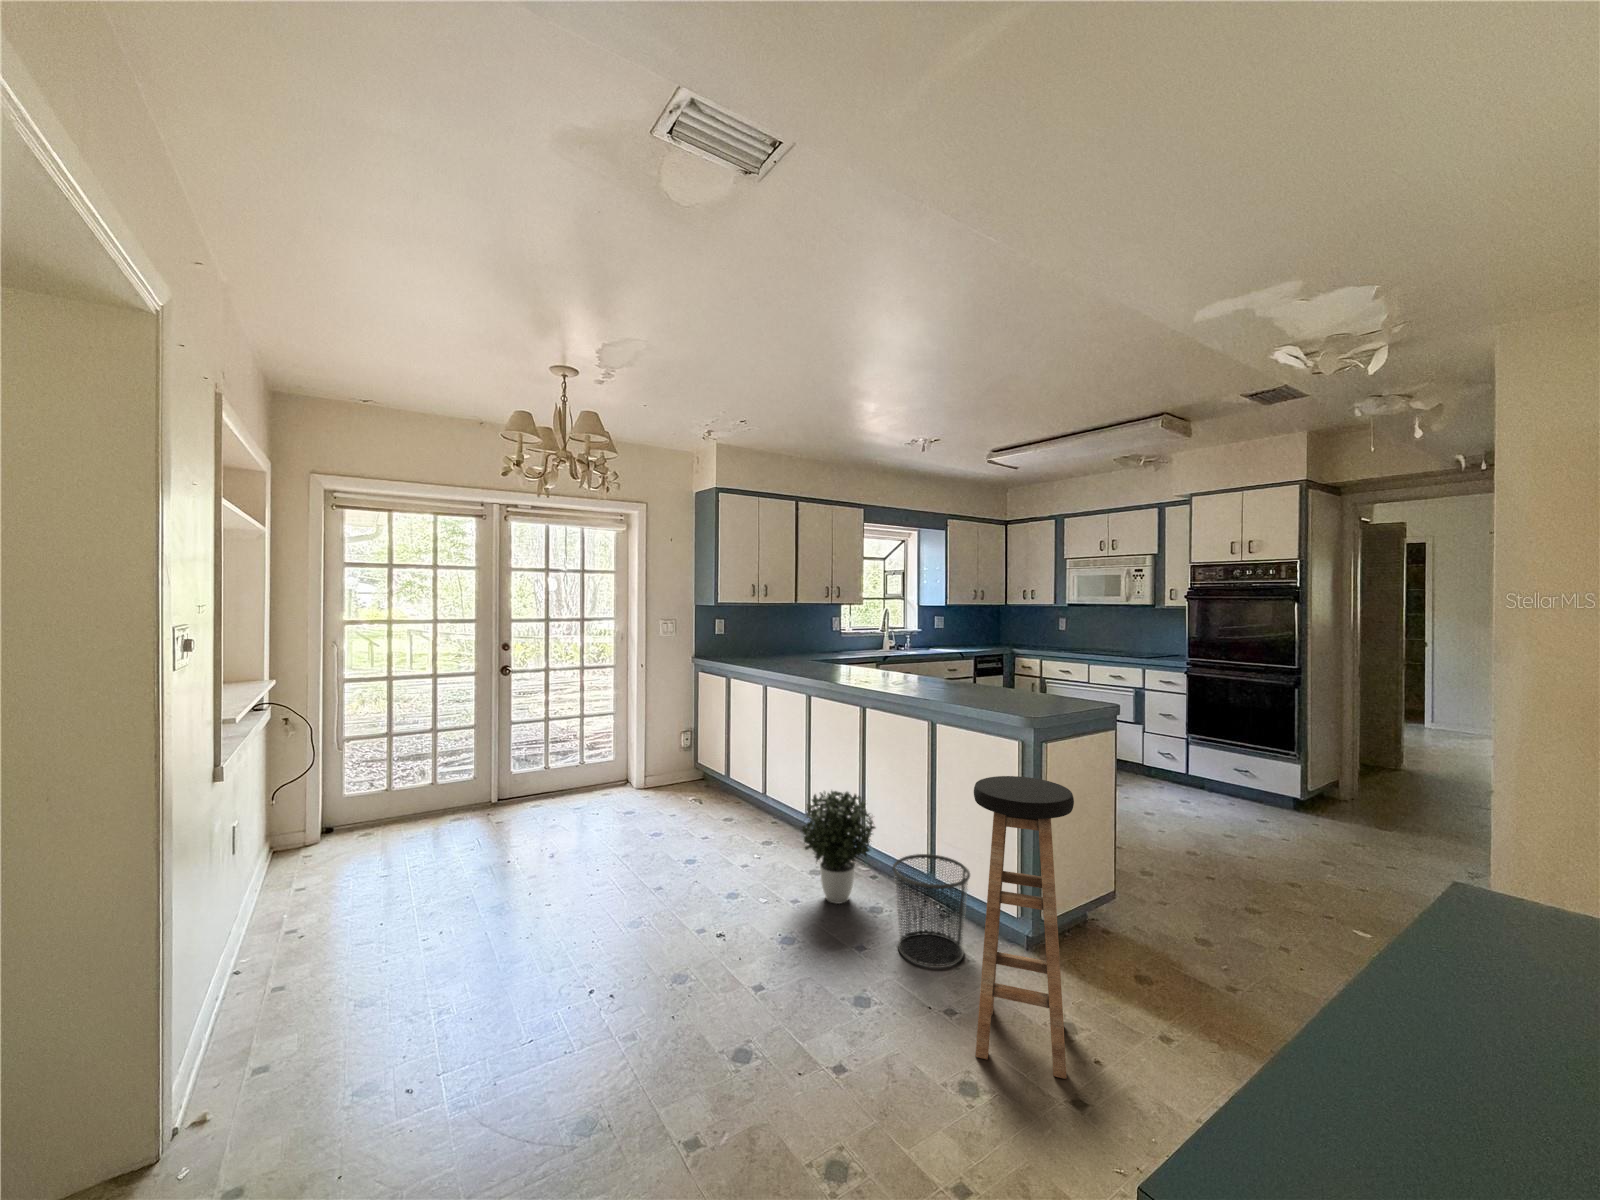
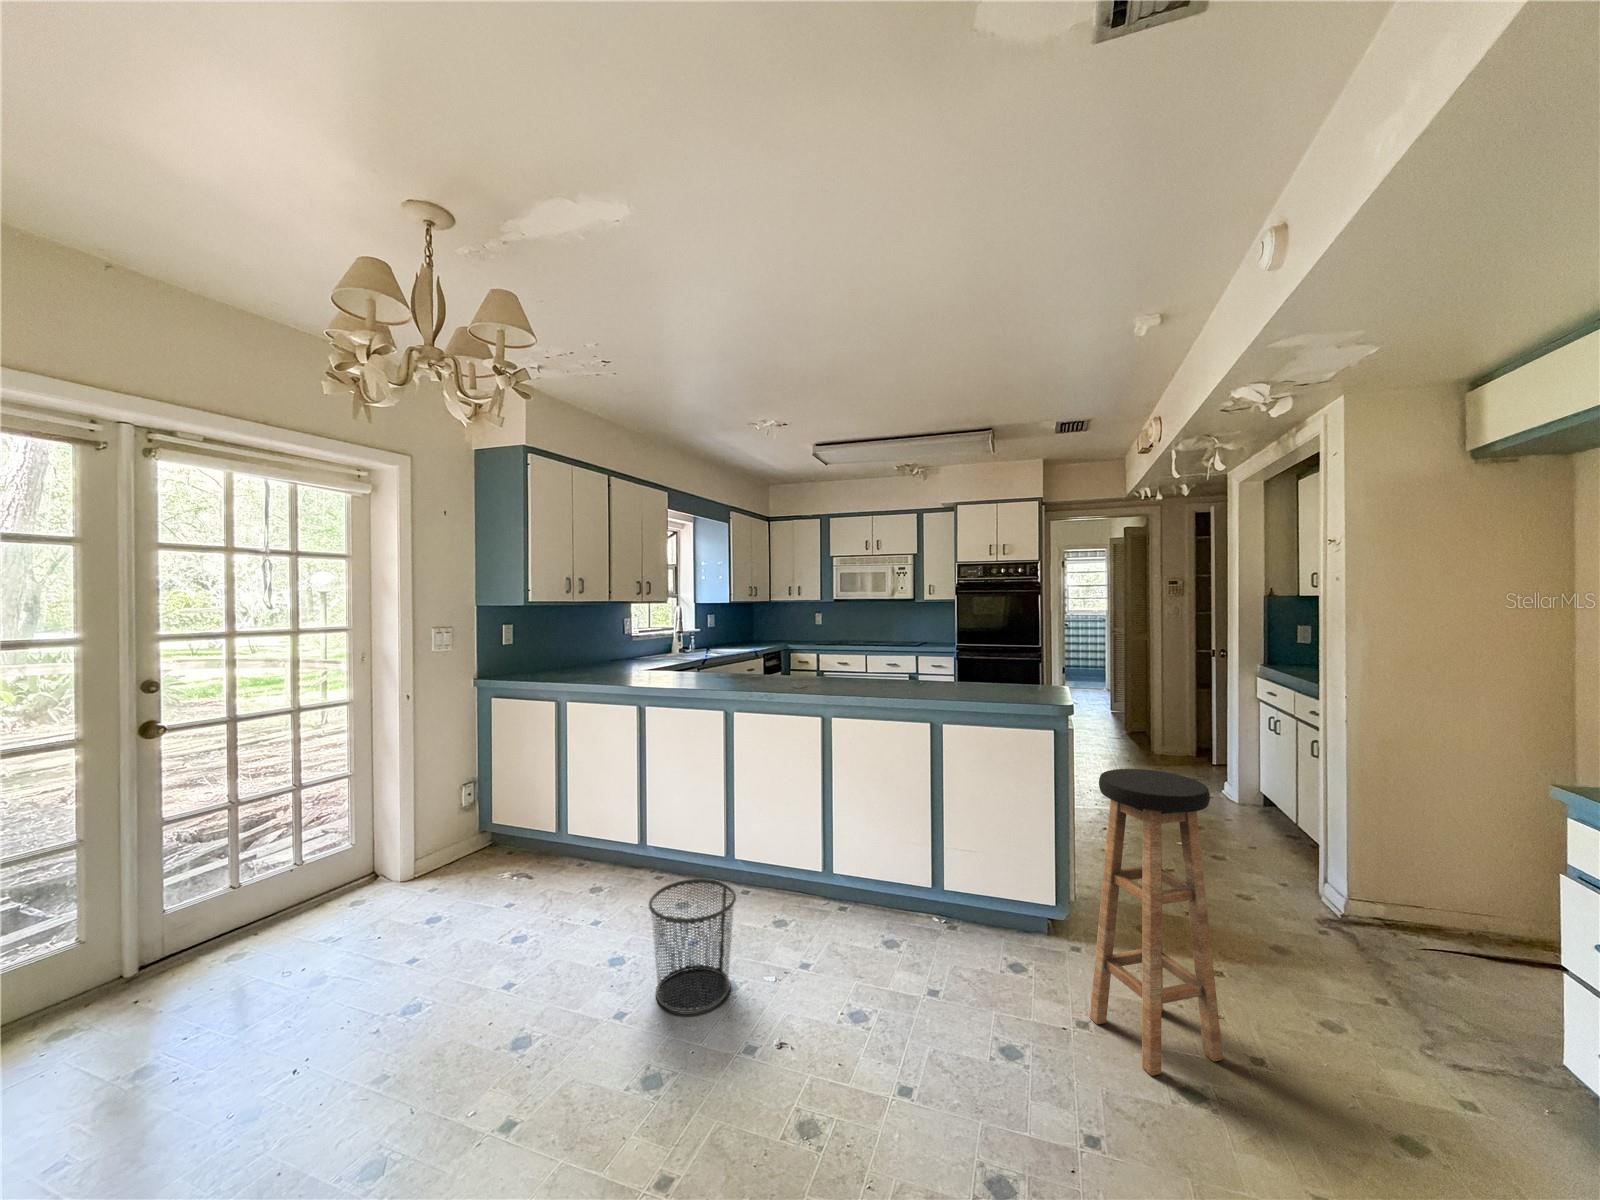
potted plant: present [802,791,875,904] -> none [788,820,880,958]
waste bin: present [893,854,970,968] -> present [649,879,736,1013]

